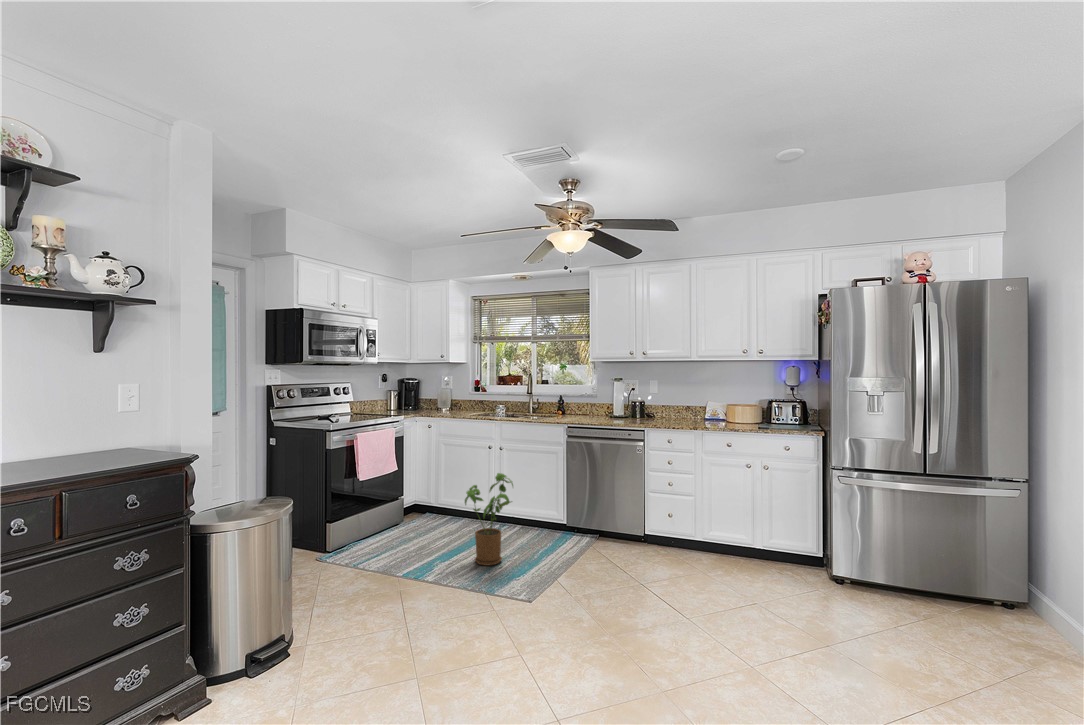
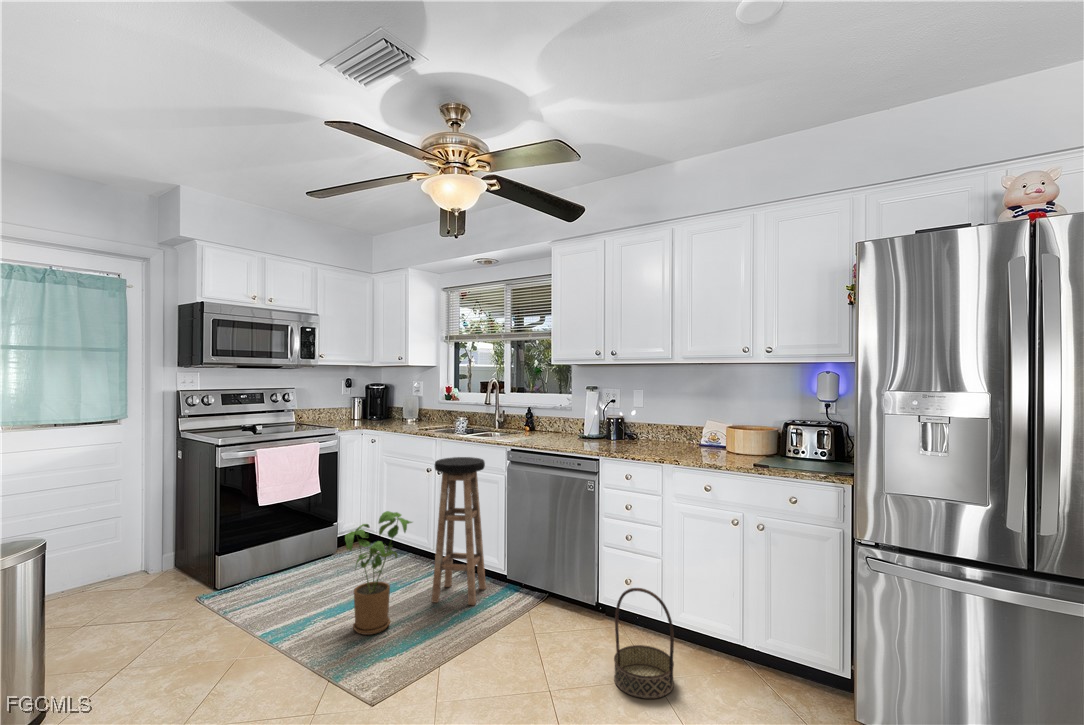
bar stool: none [514,434,552,546] -> present [432,457,486,605]
basket: none [678,510,721,578] -> present [614,588,674,699]

